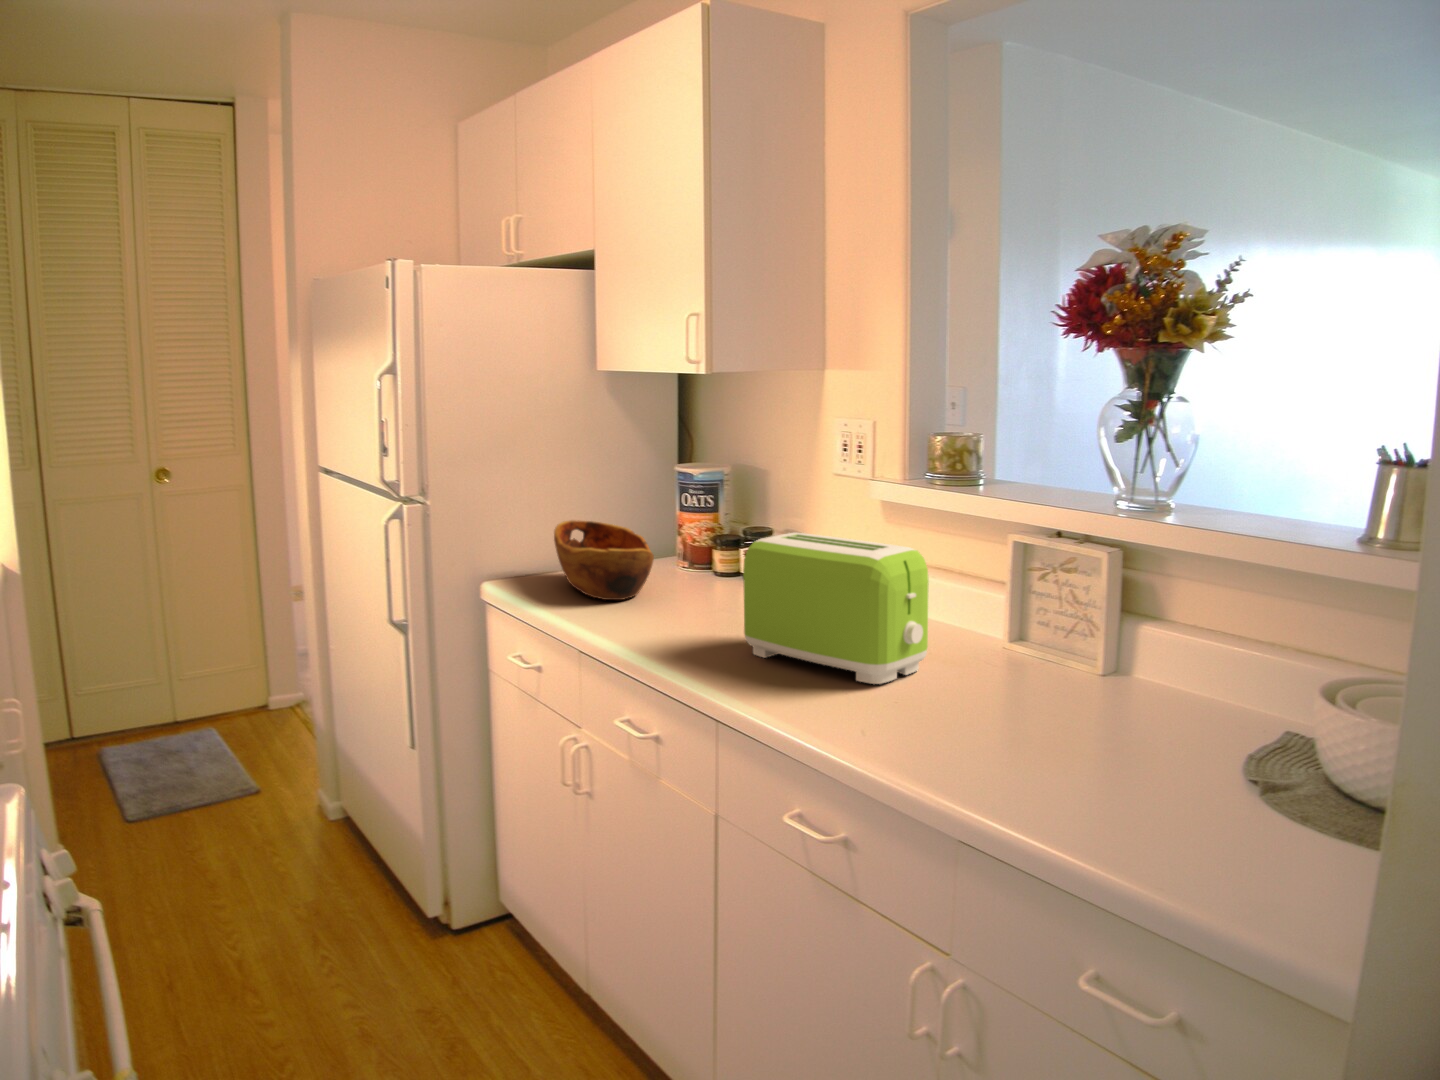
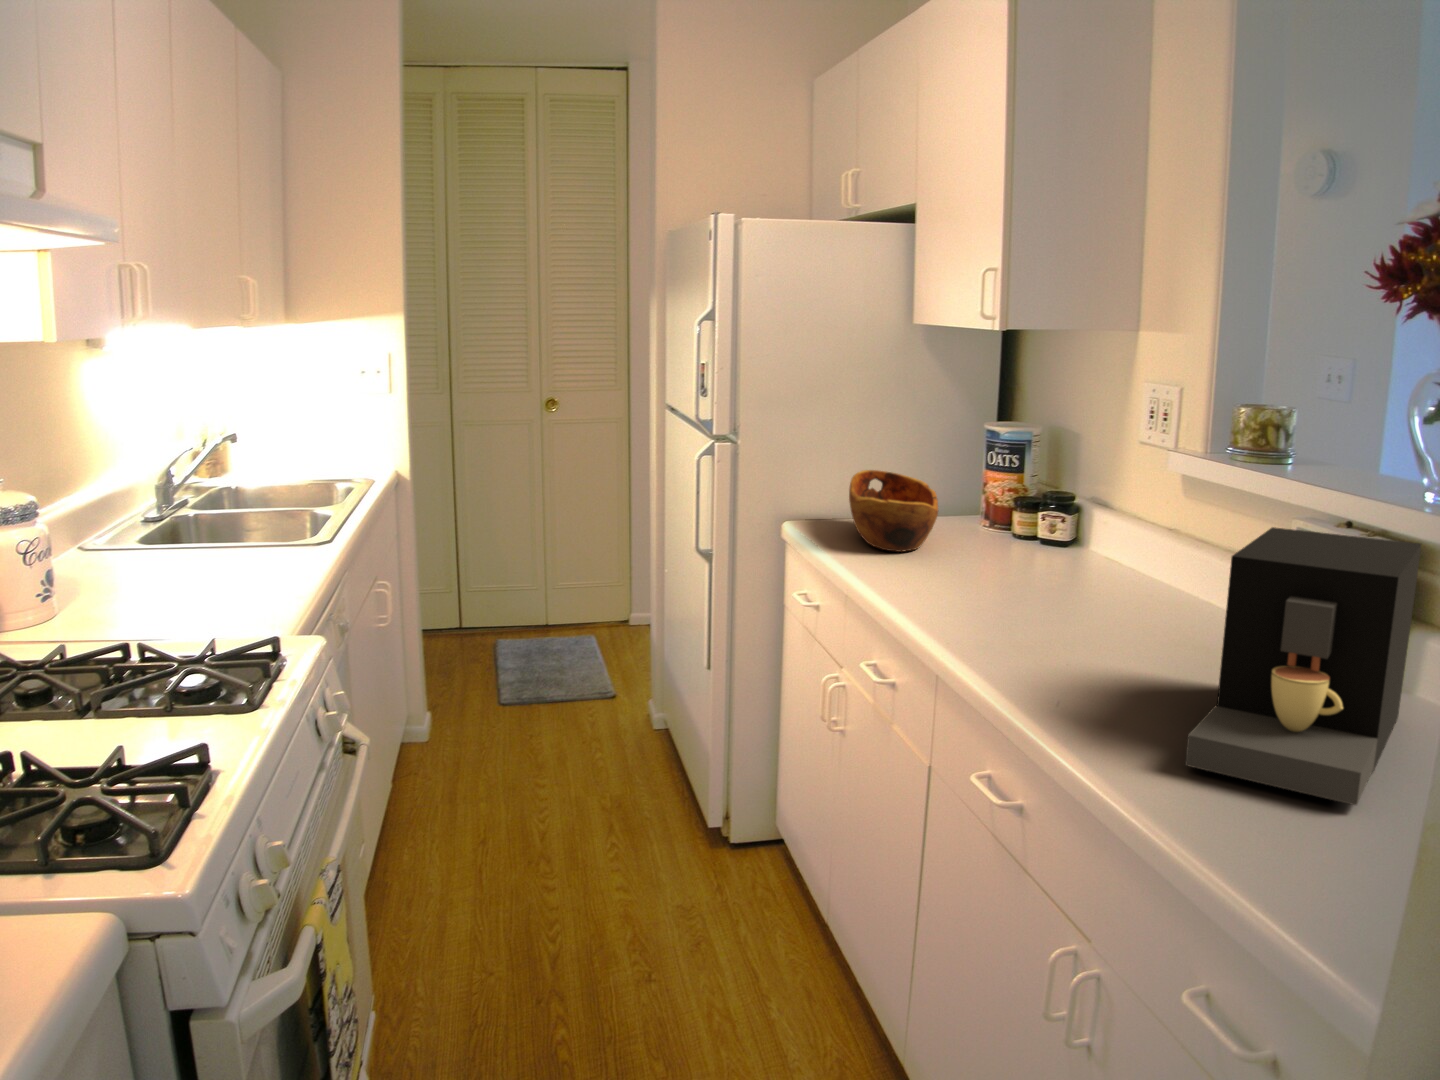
toaster: present [743,533,929,684] -> none [989,498,1180,661]
coffee maker: none [1015,542,1174,787] -> present [1185,527,1421,805]

